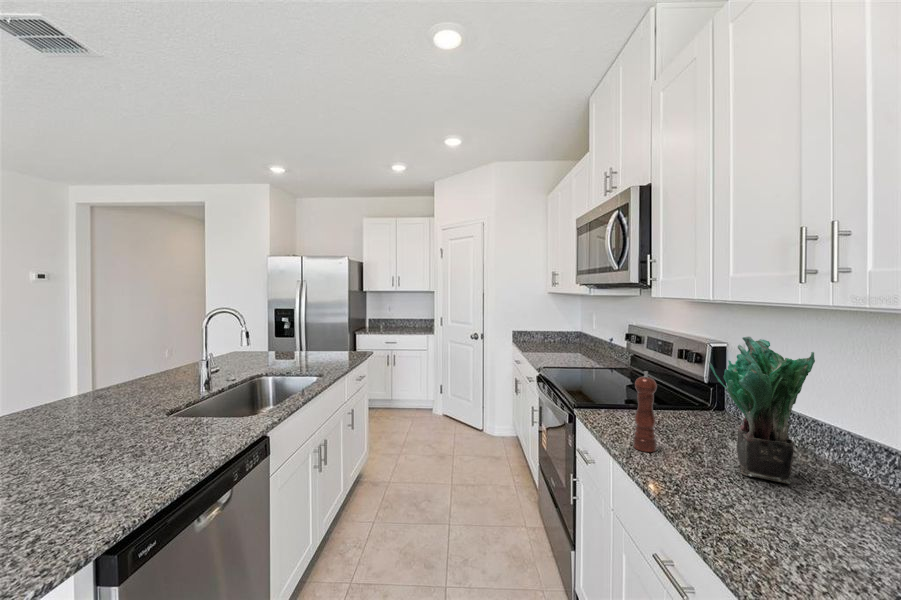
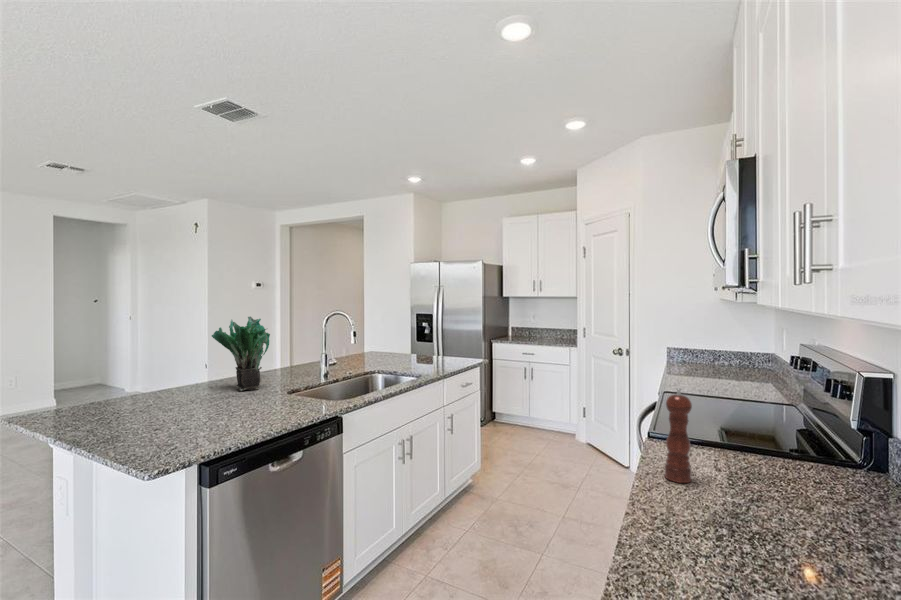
potted plant: present [708,337,815,484] -> present [212,316,270,391]

